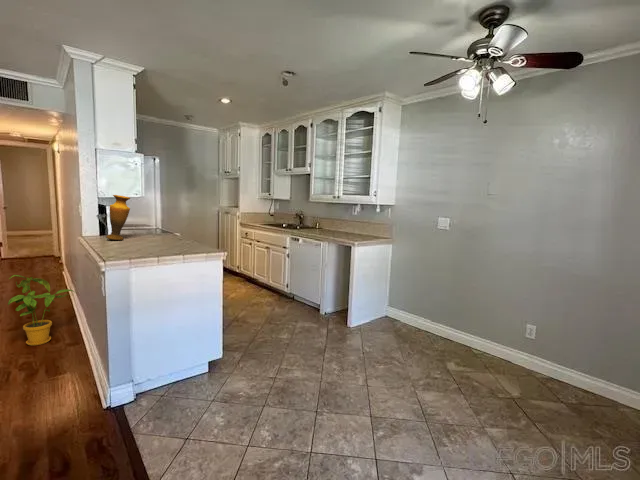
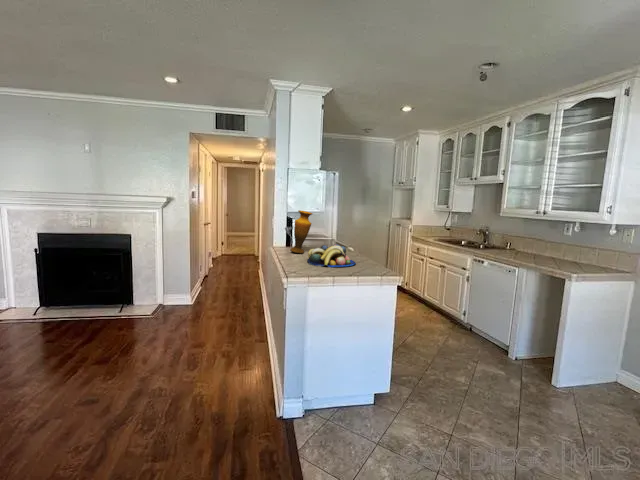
fruit bowl: none [128,228,182,249] -> present [307,244,355,267]
house plant: present [8,275,74,346] -> none [218,275,266,337]

